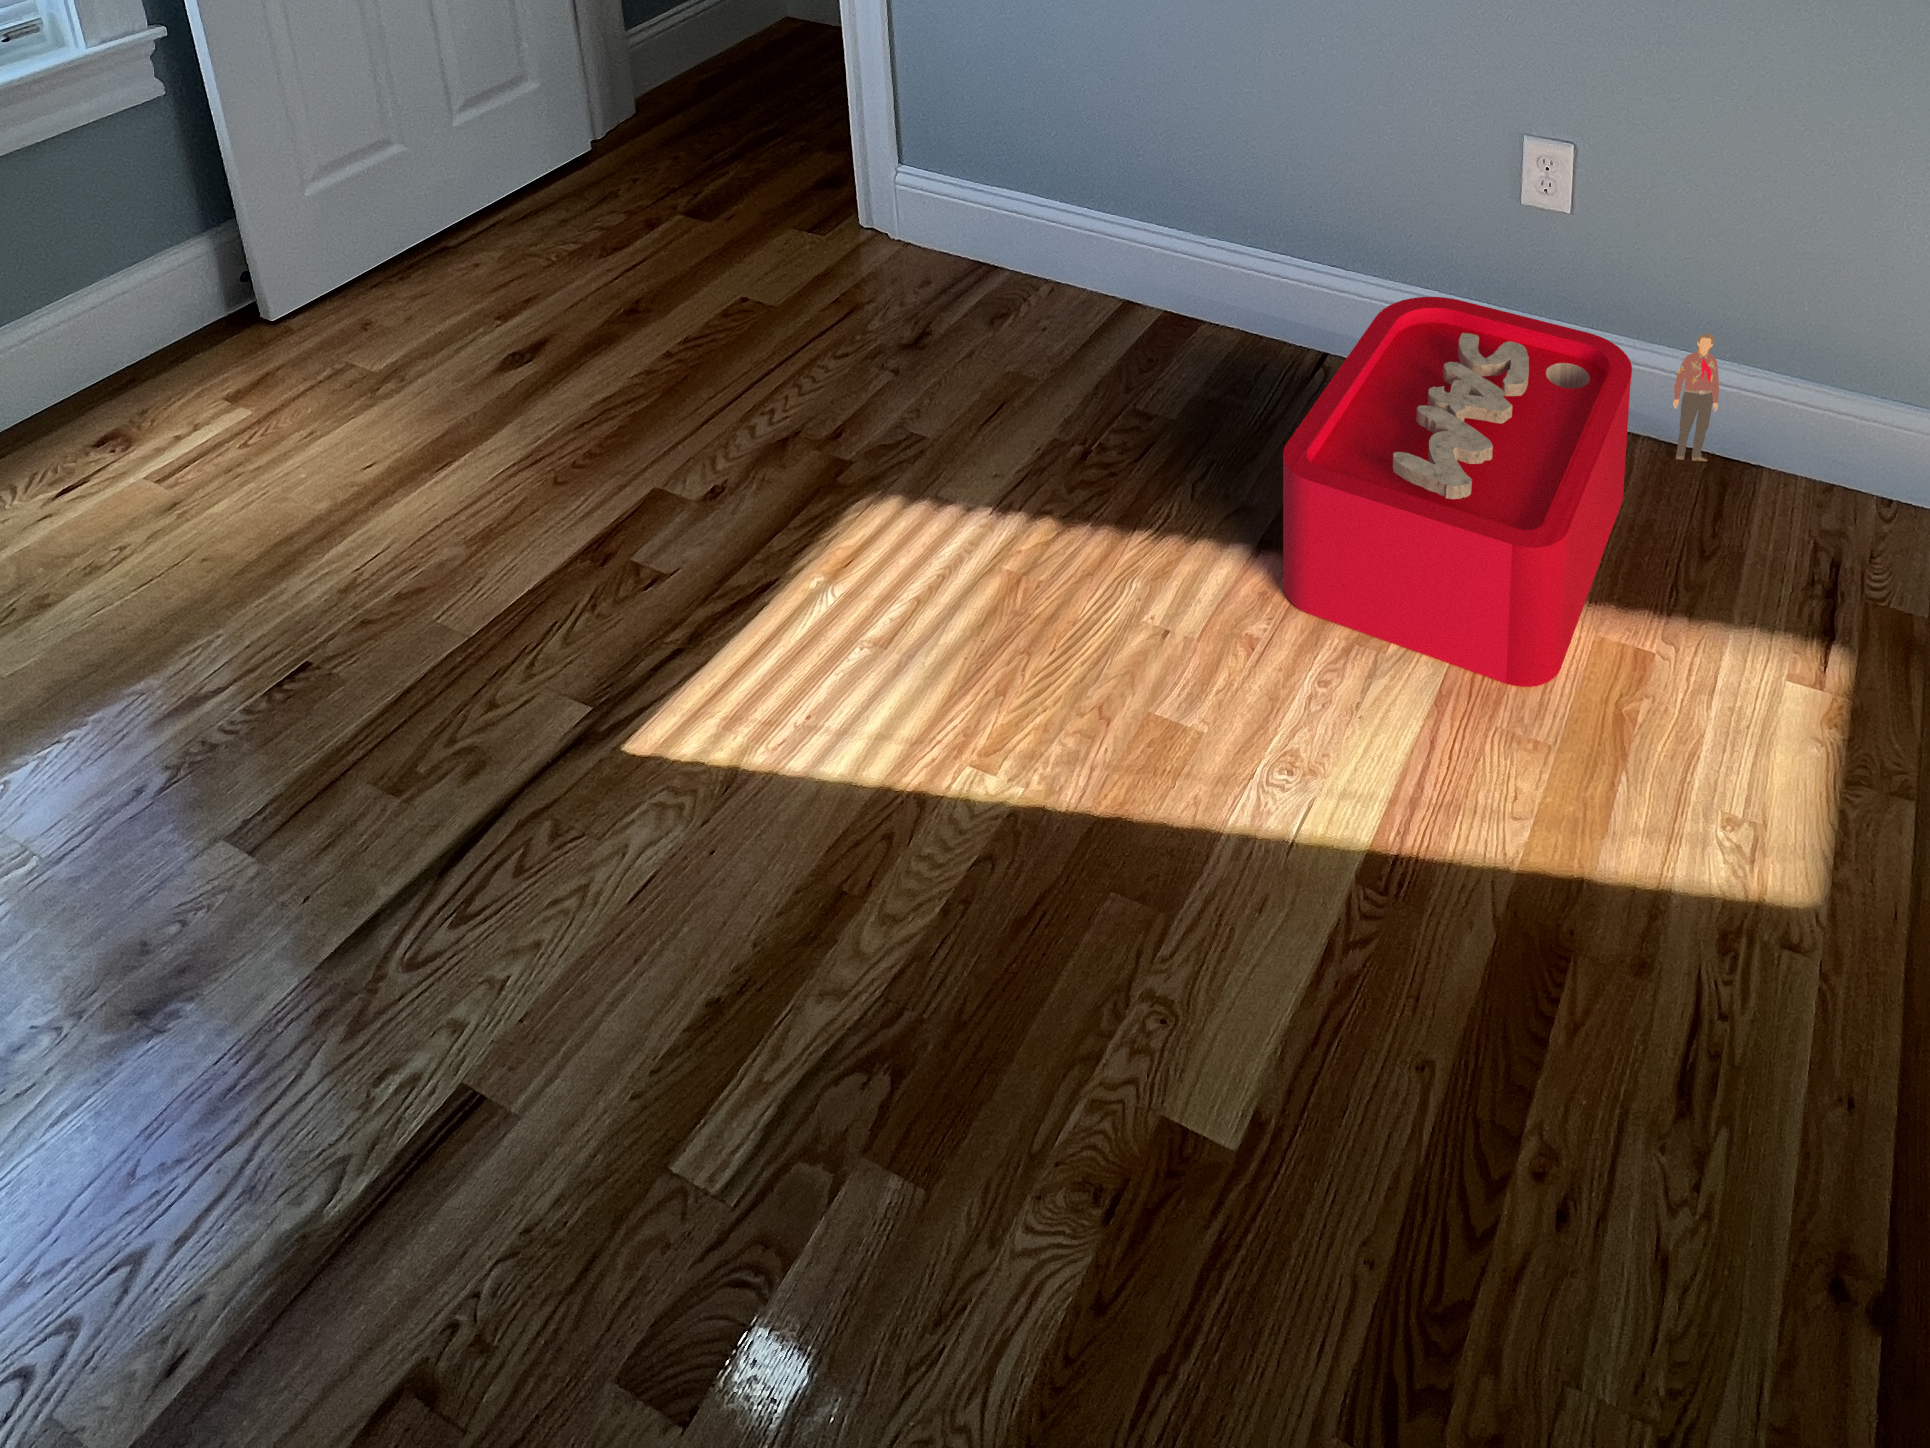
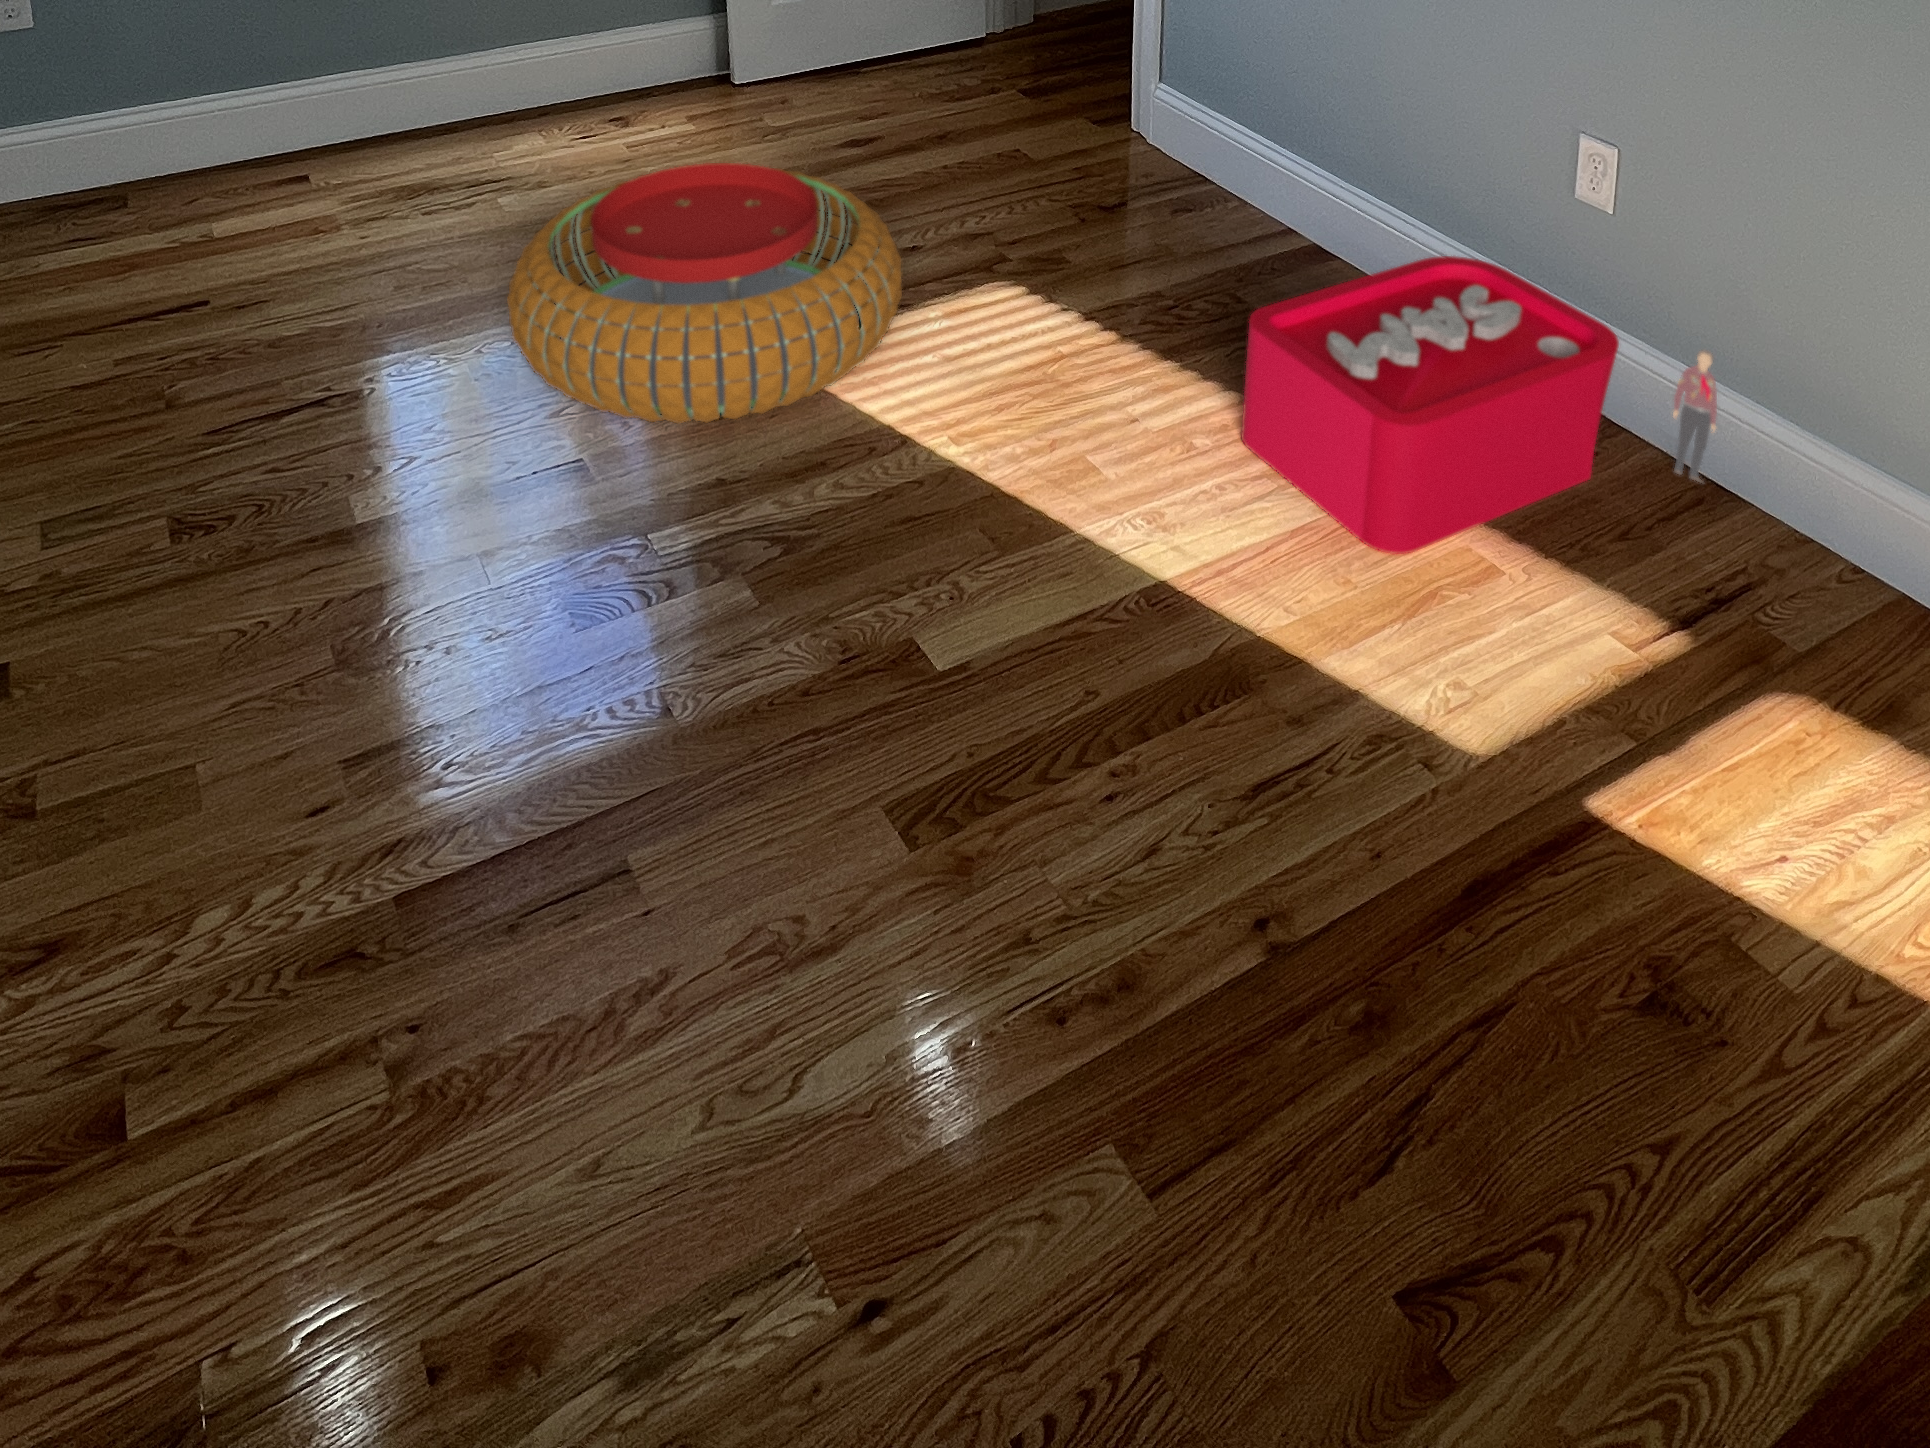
pouf: none [167,456,812,989] -> present [507,163,902,424]

